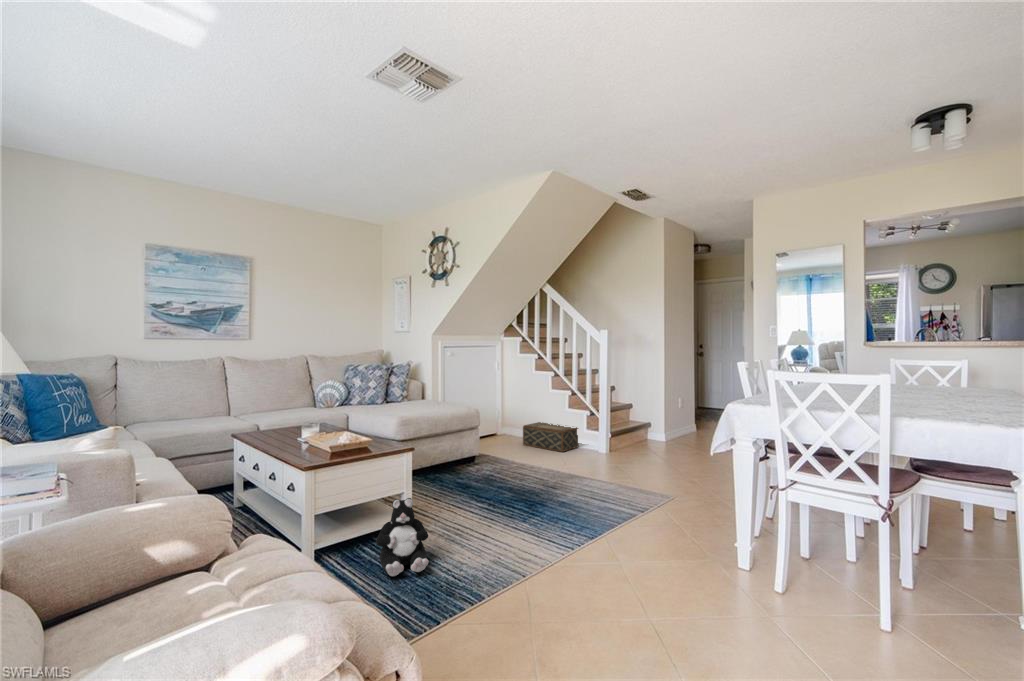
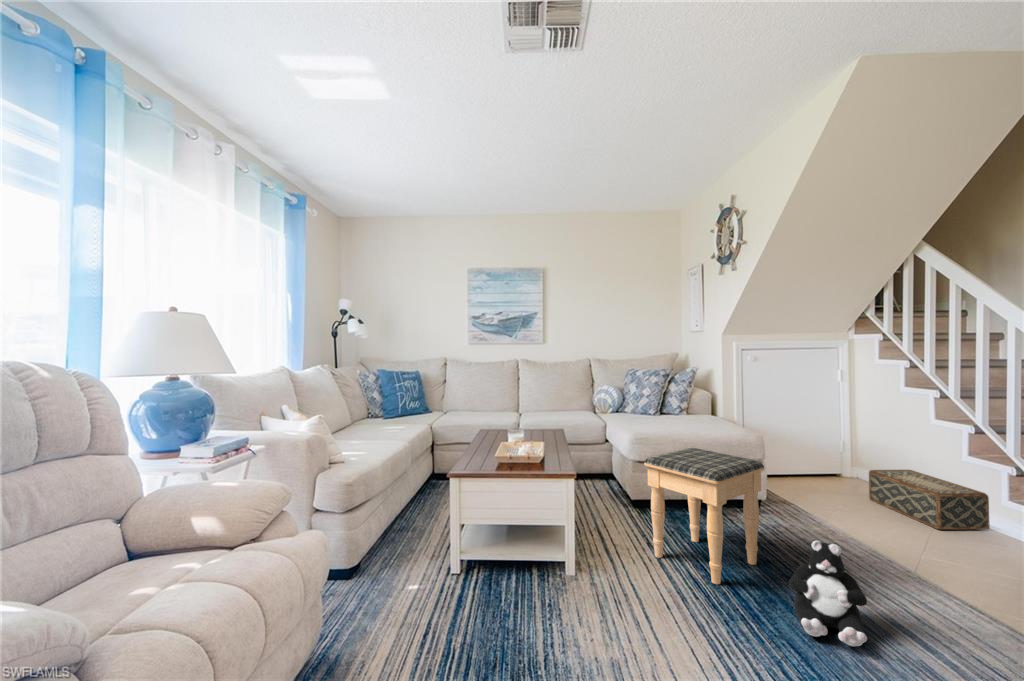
footstool: none [442,420,511,507] -> present [644,448,764,584]
plush toy: present [376,498,429,576] -> present [789,539,867,647]

